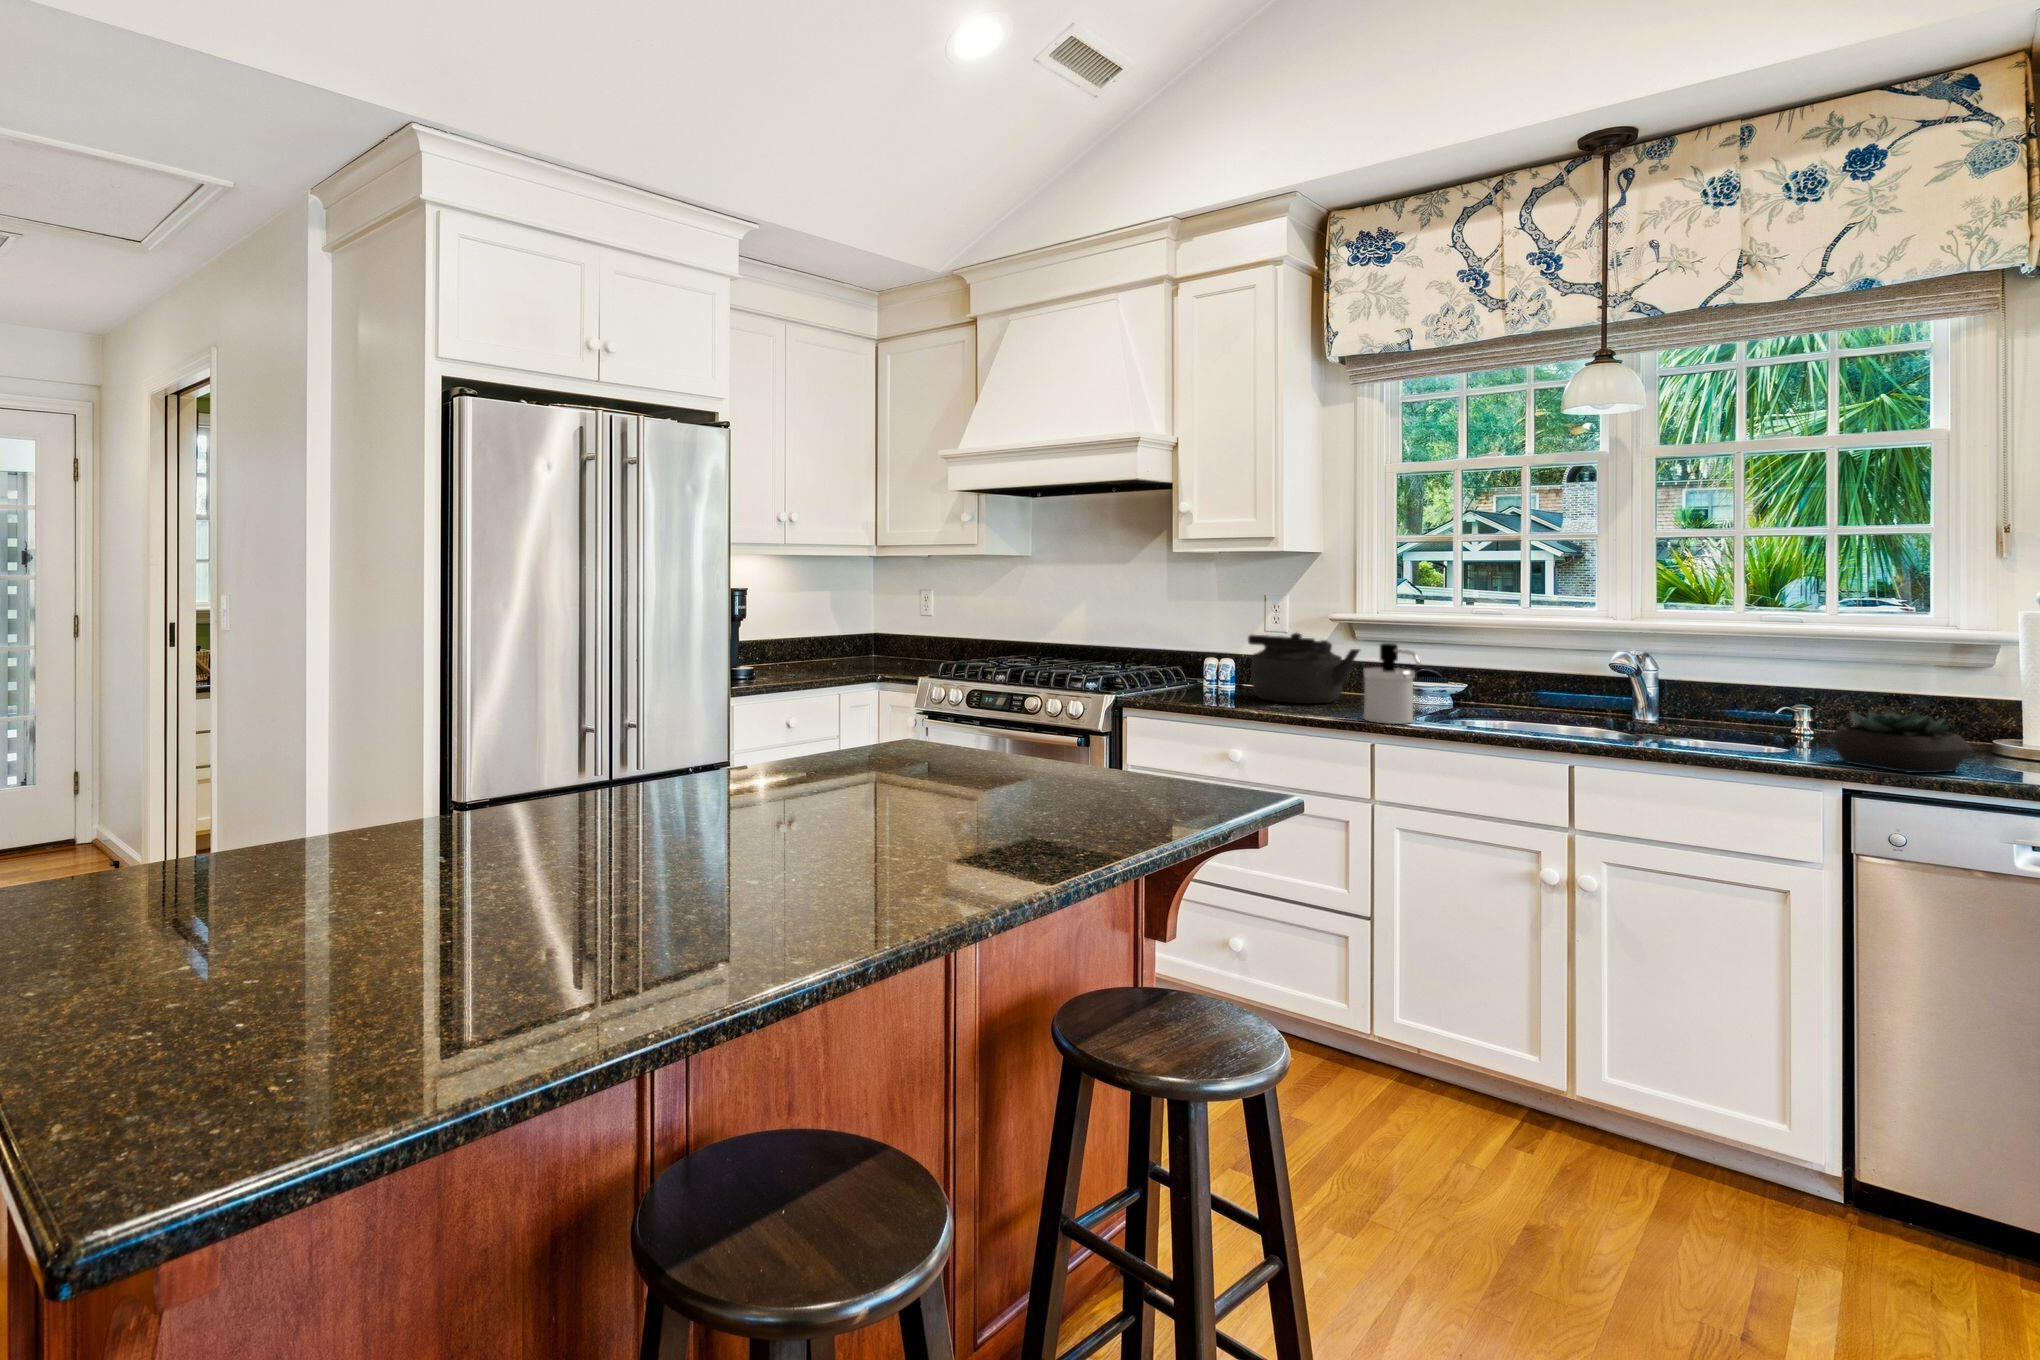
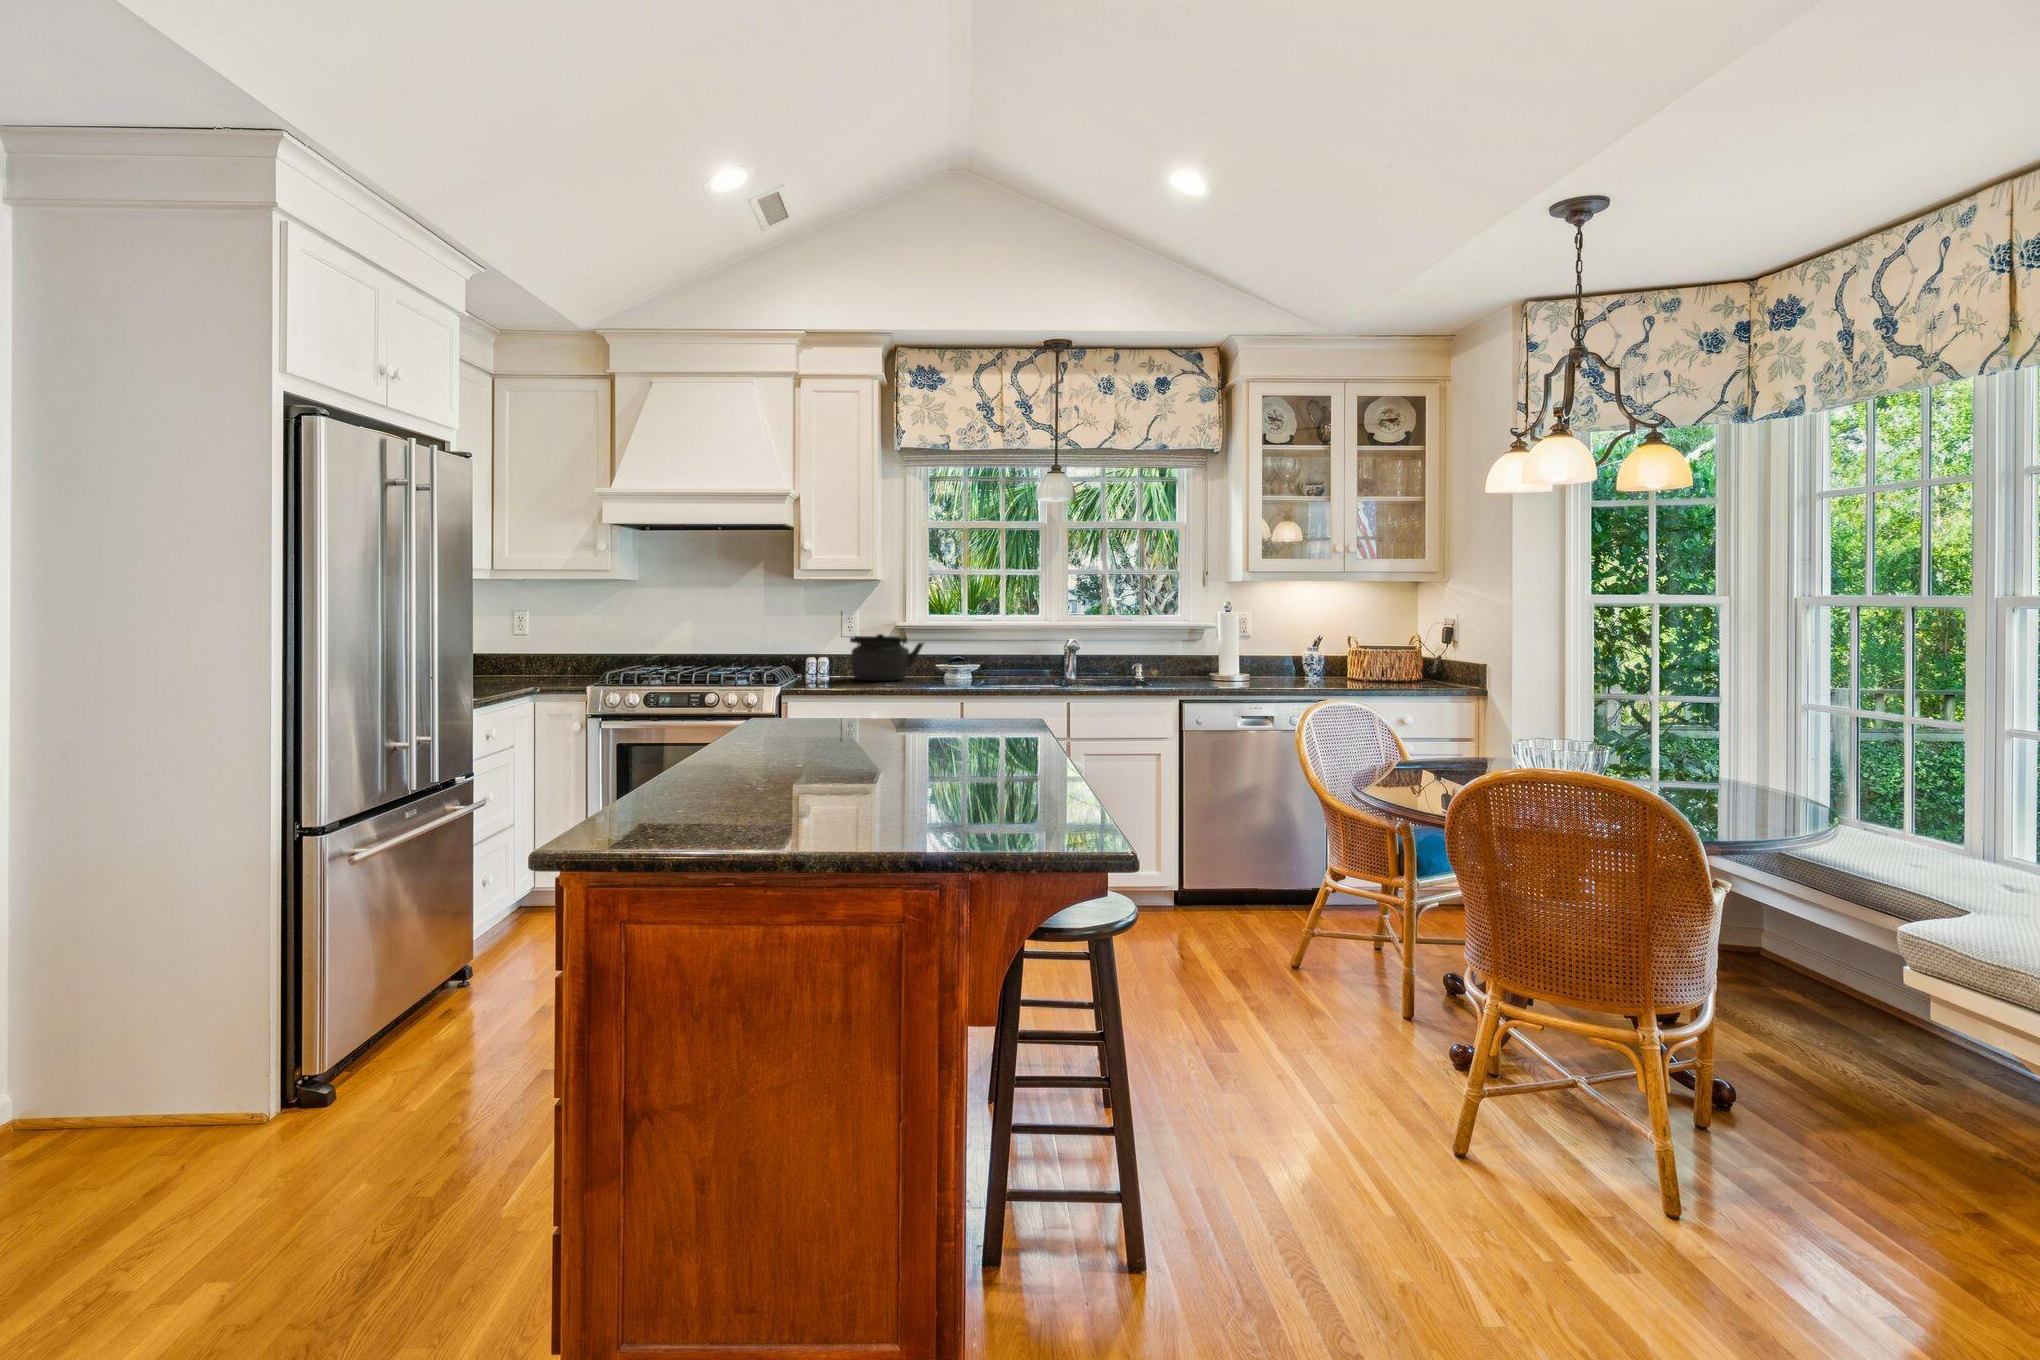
soap dispenser: present [1363,643,1421,724] -> none [949,637,989,686]
succulent plant: present [1828,710,1973,773] -> none [1171,657,1220,685]

